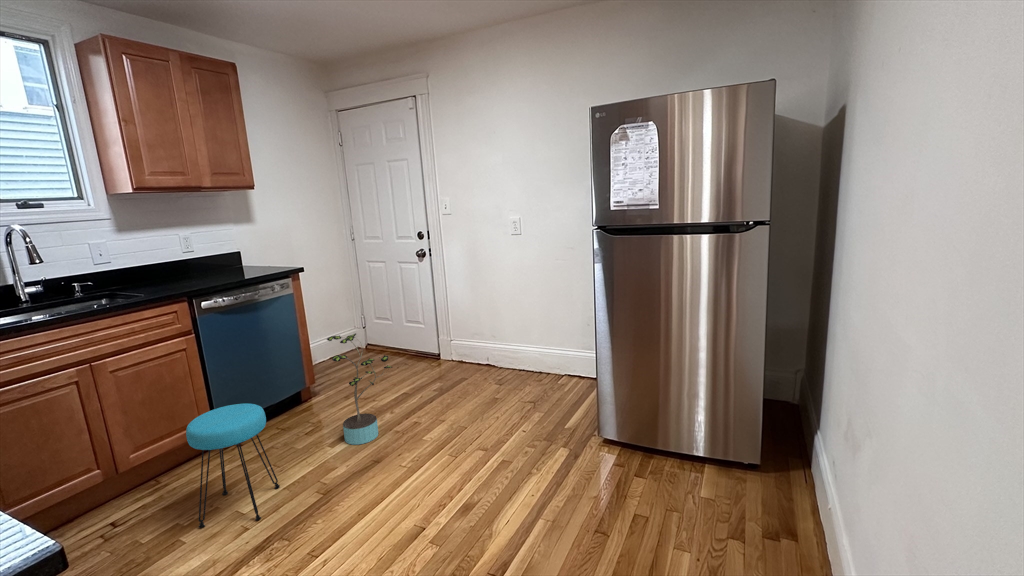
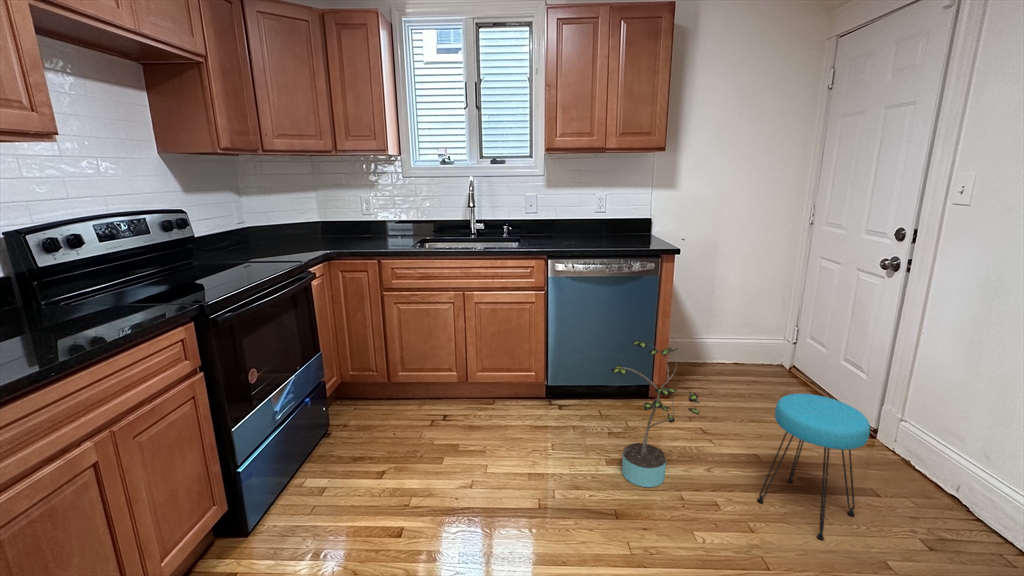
stool: present [186,404,280,528] -> present [758,394,870,539]

